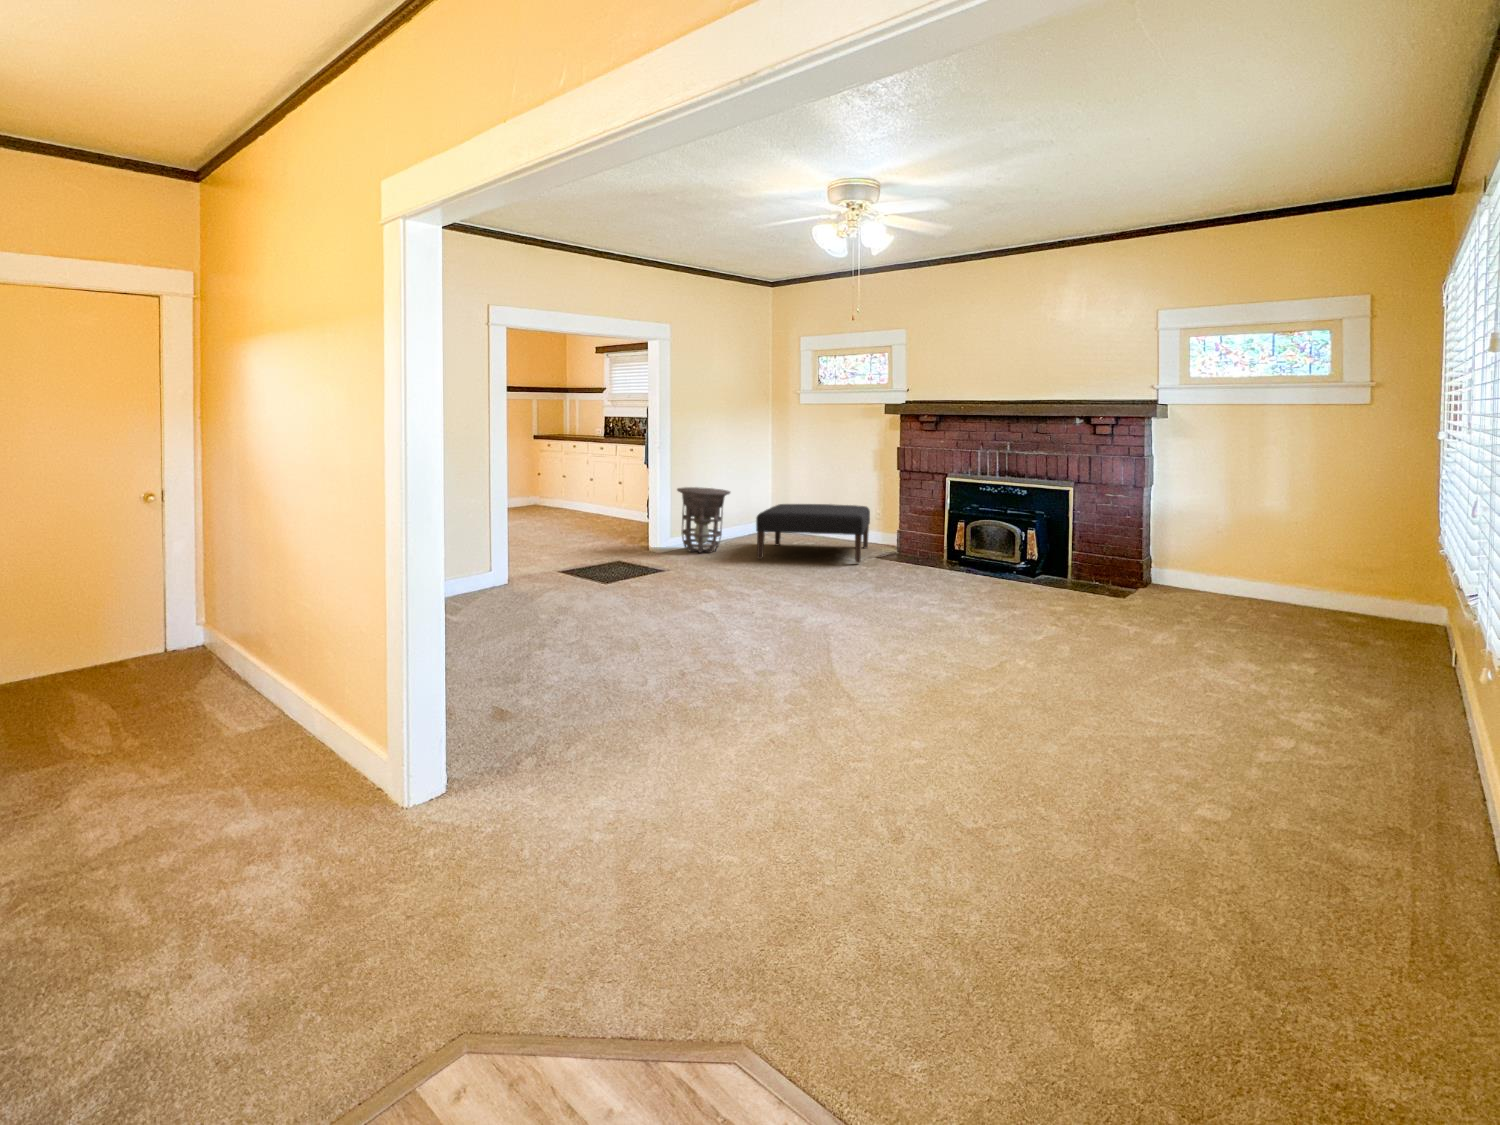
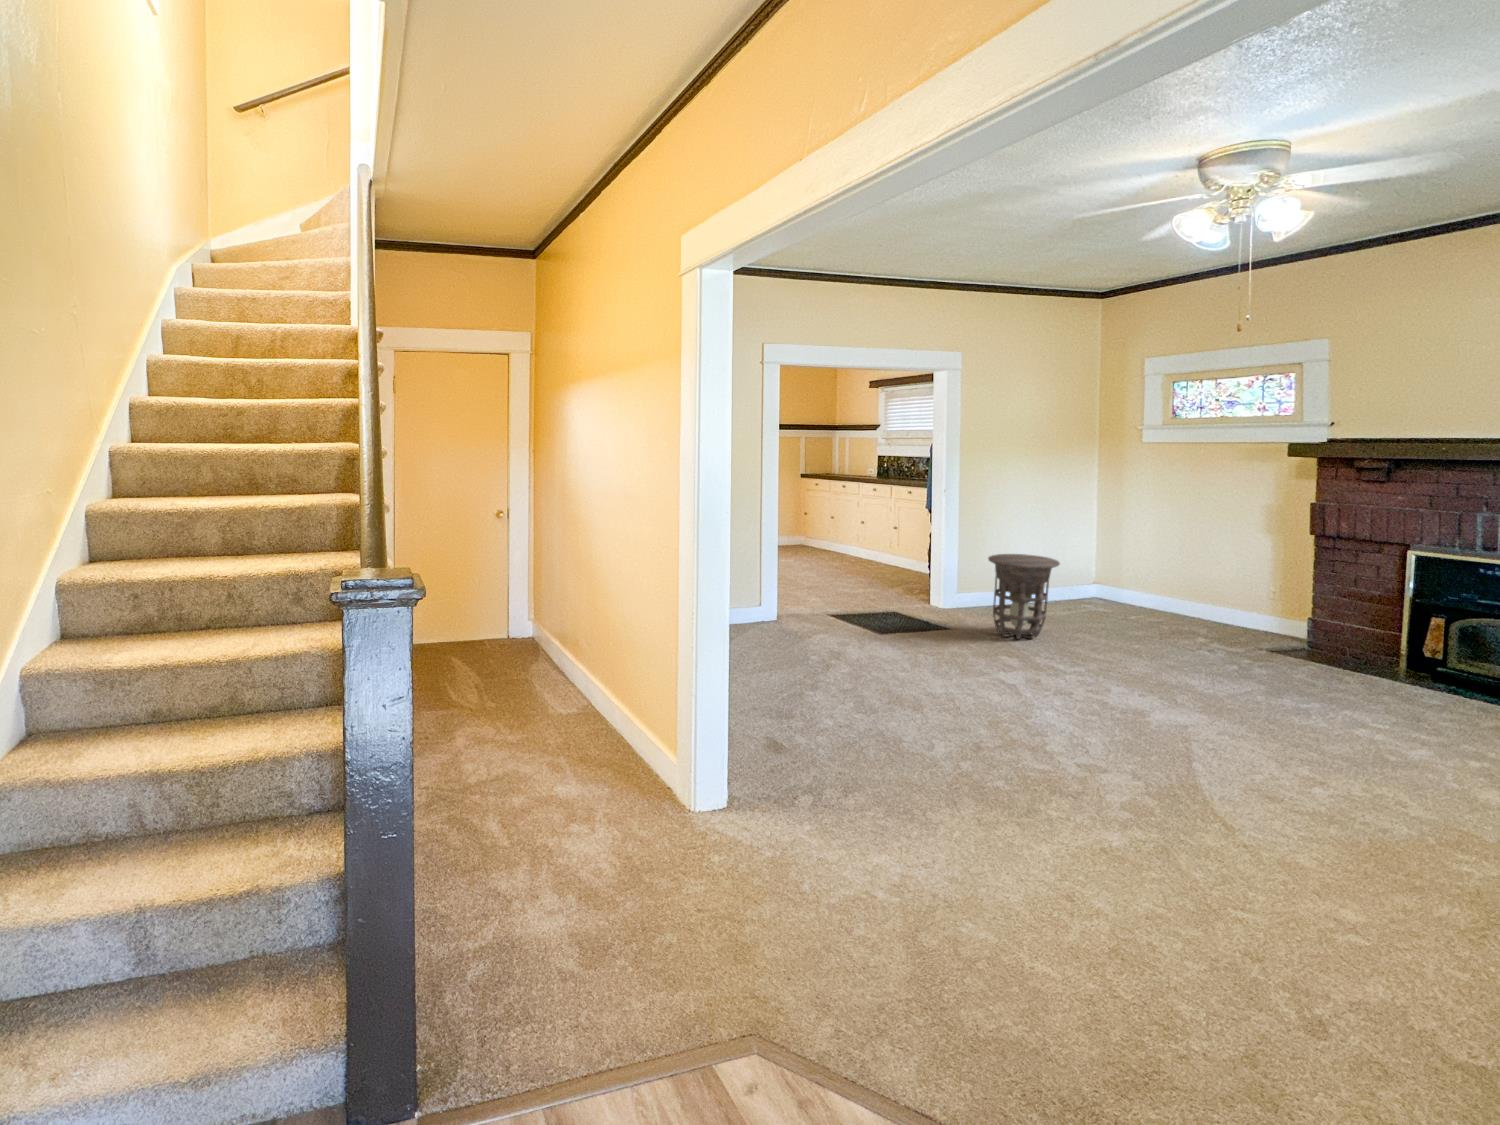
ottoman: present [756,504,870,563] -> none [1103,575,1268,670]

